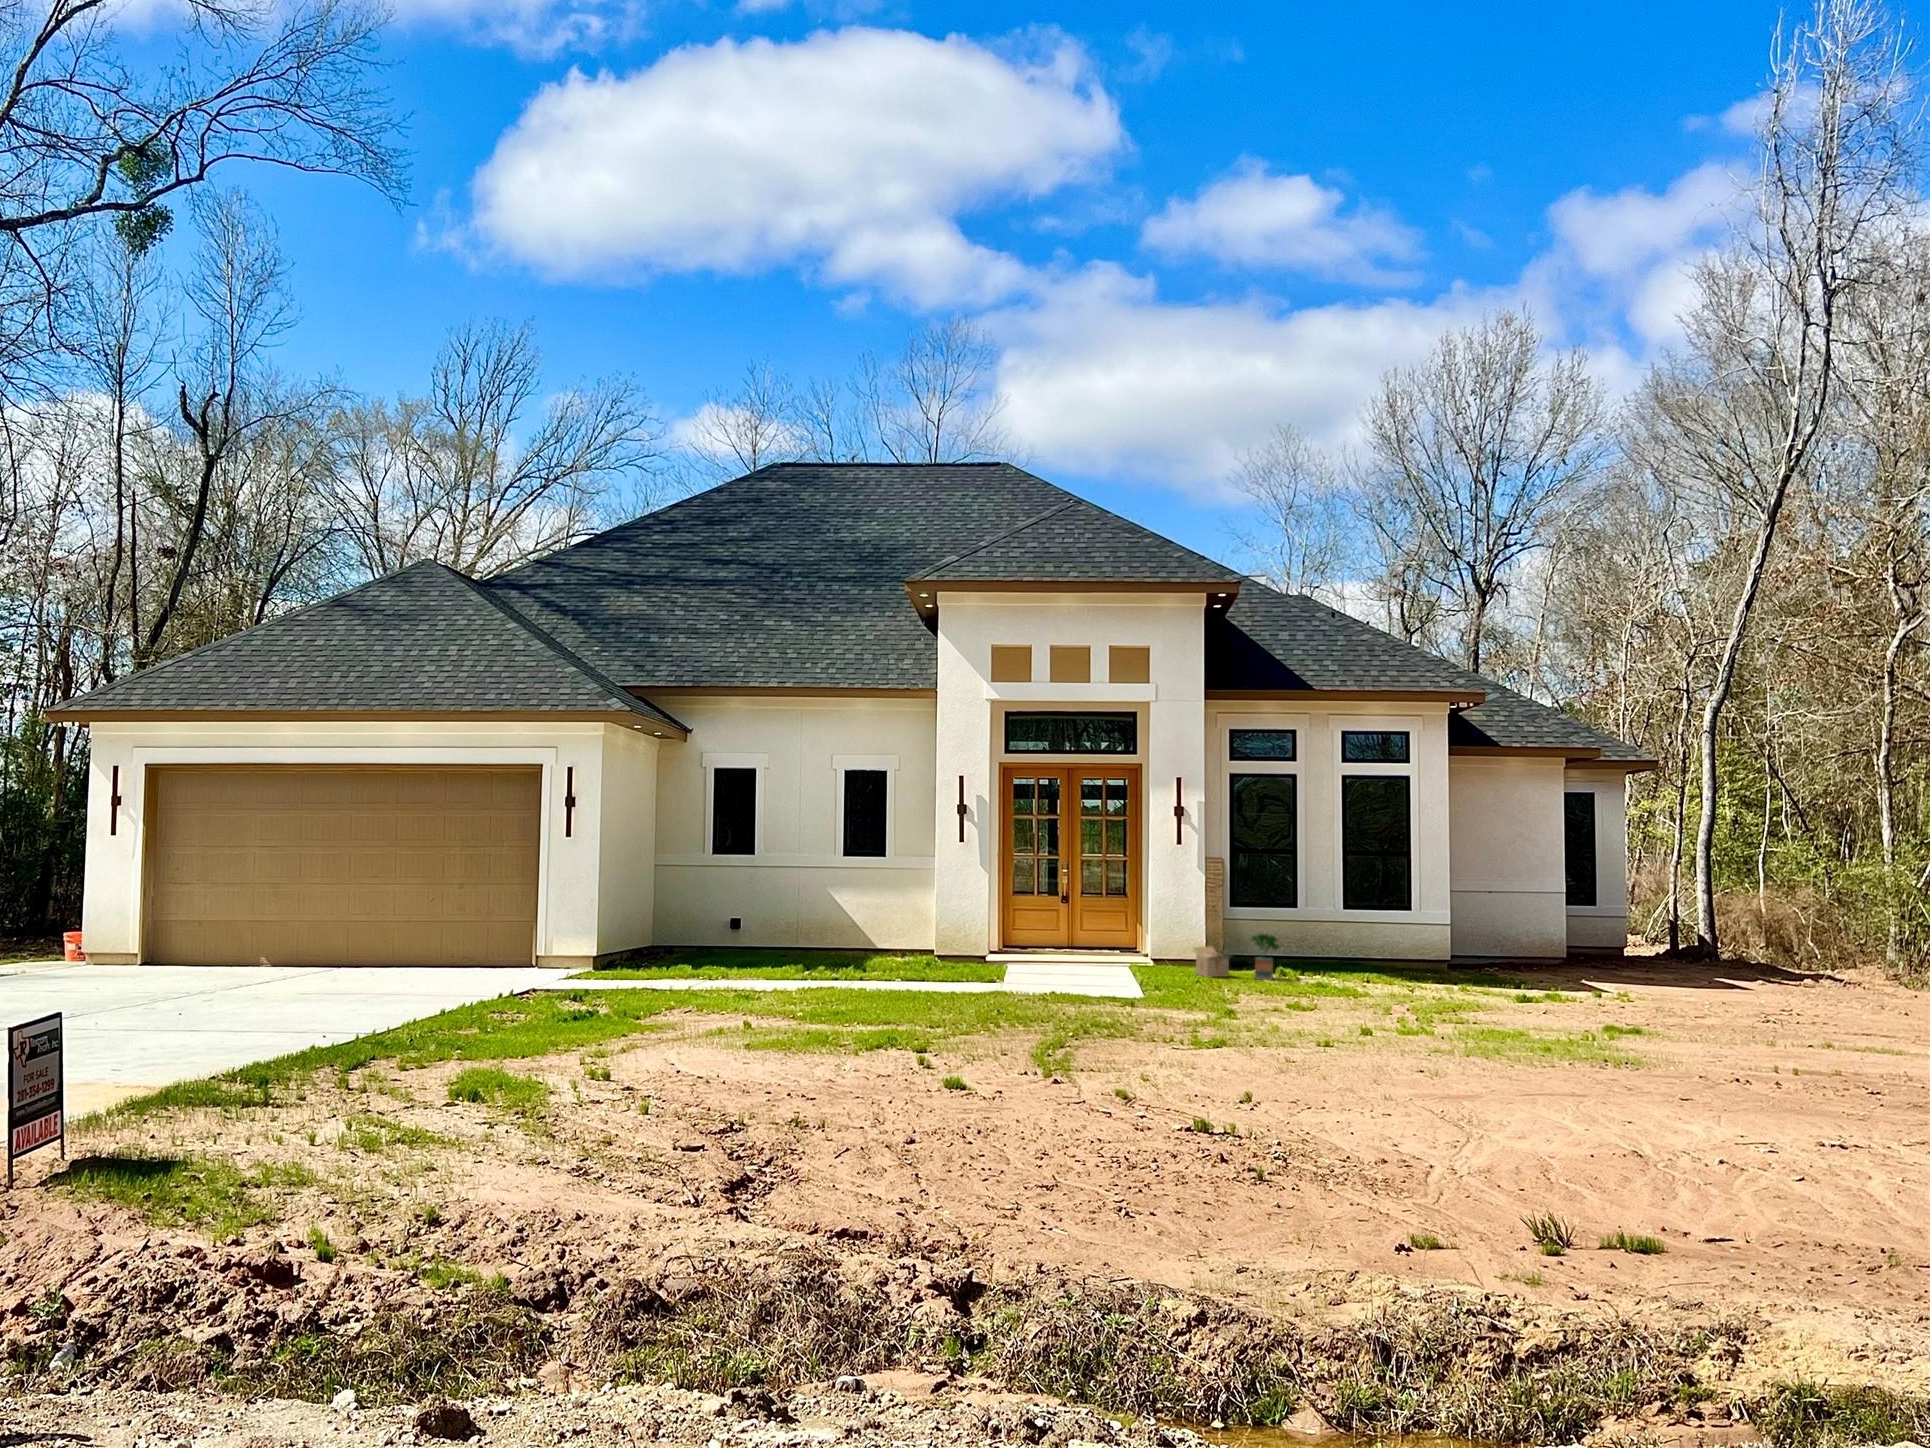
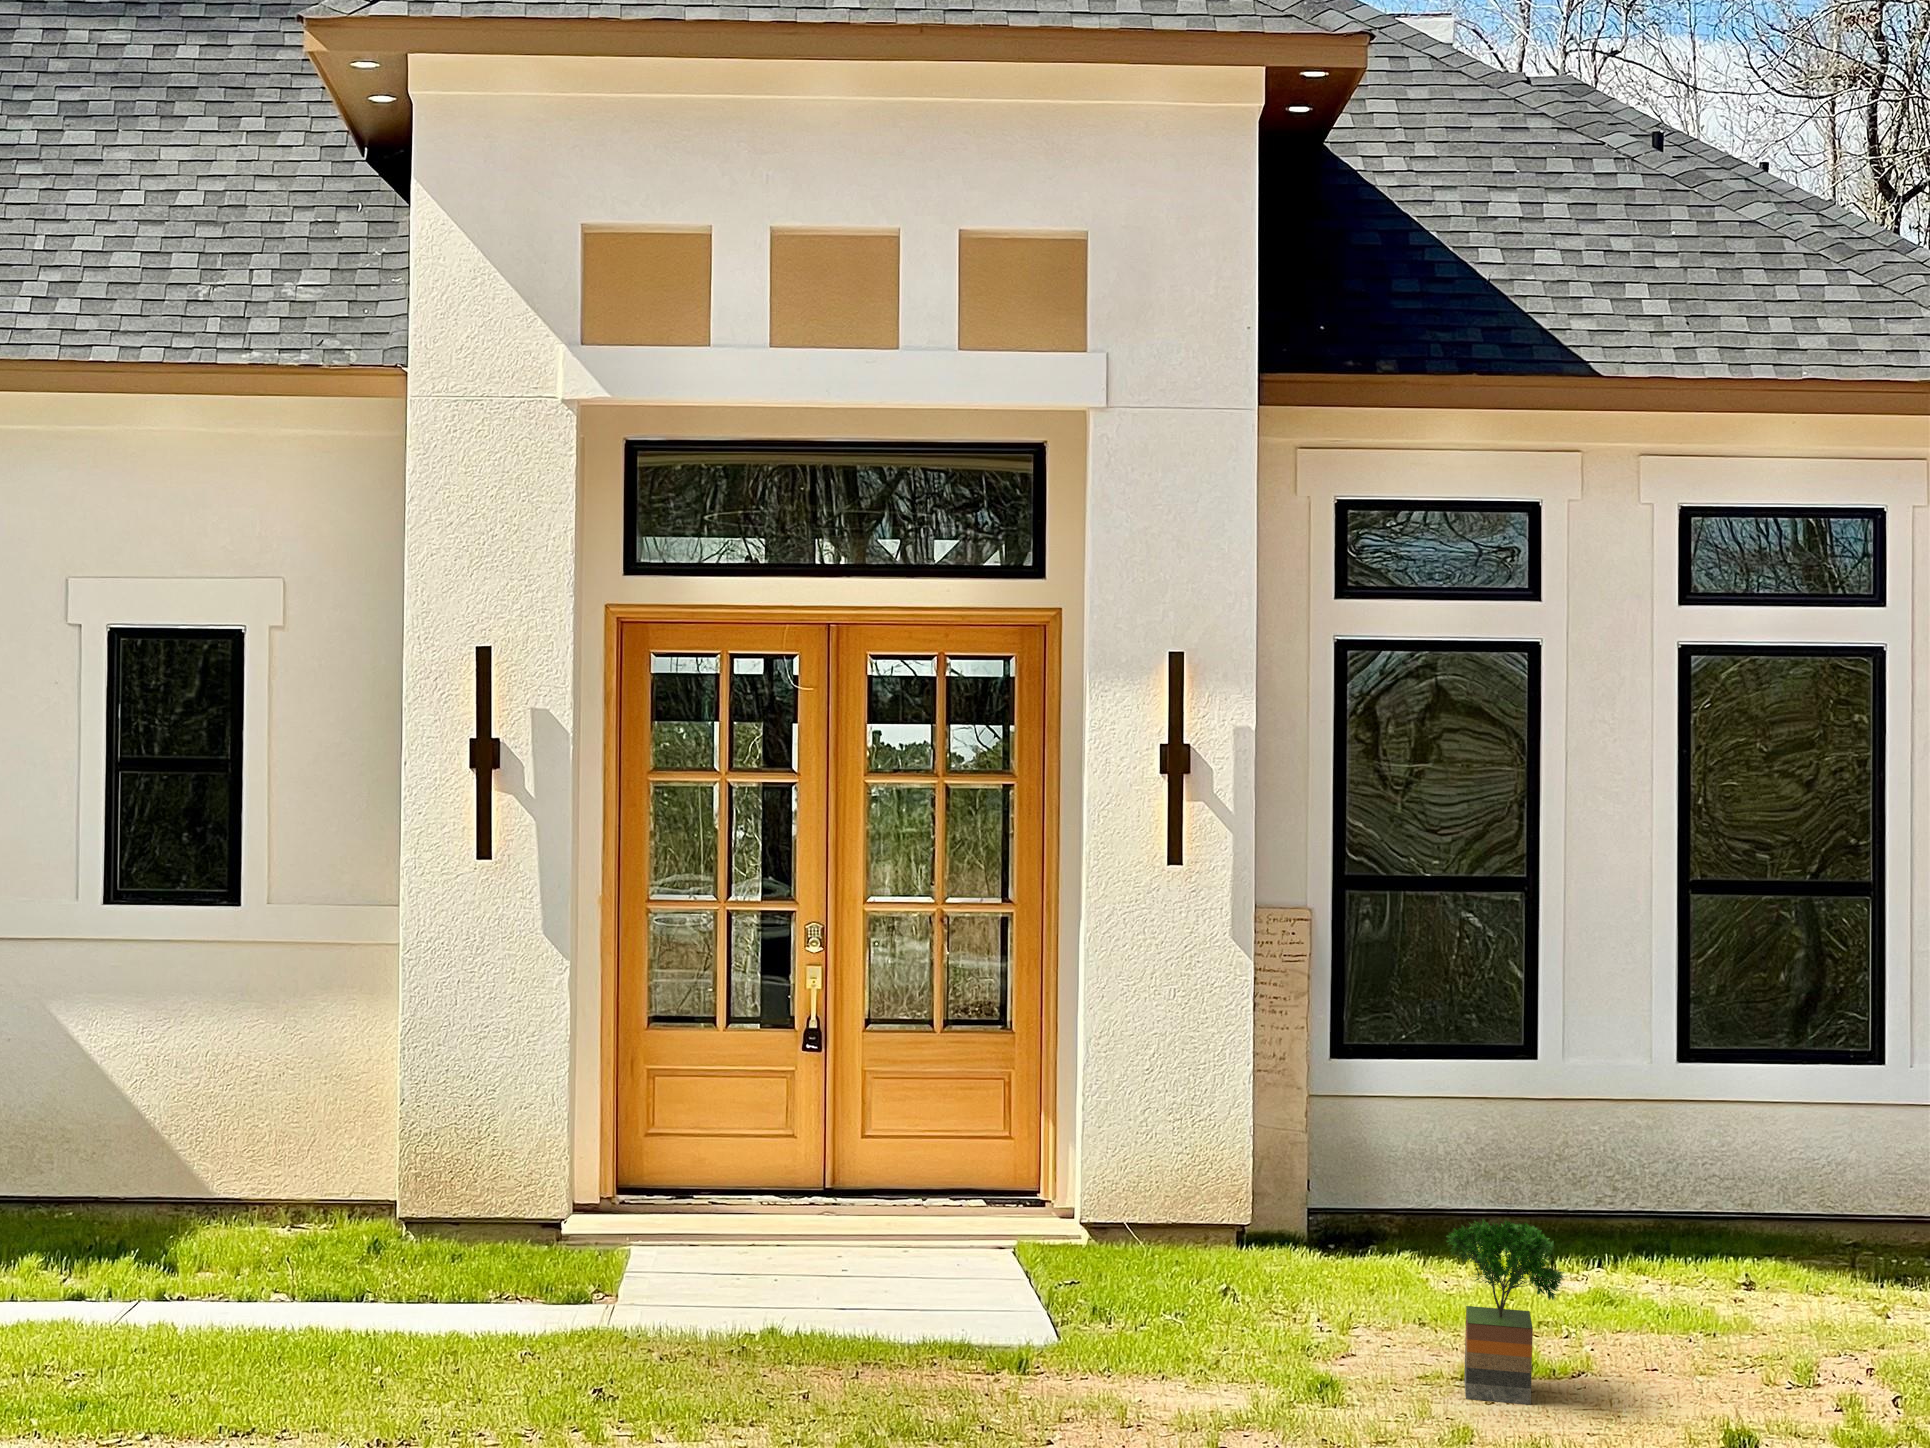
cardboard box: present [1193,946,1229,977] -> none [1229,1256,1390,1393]

